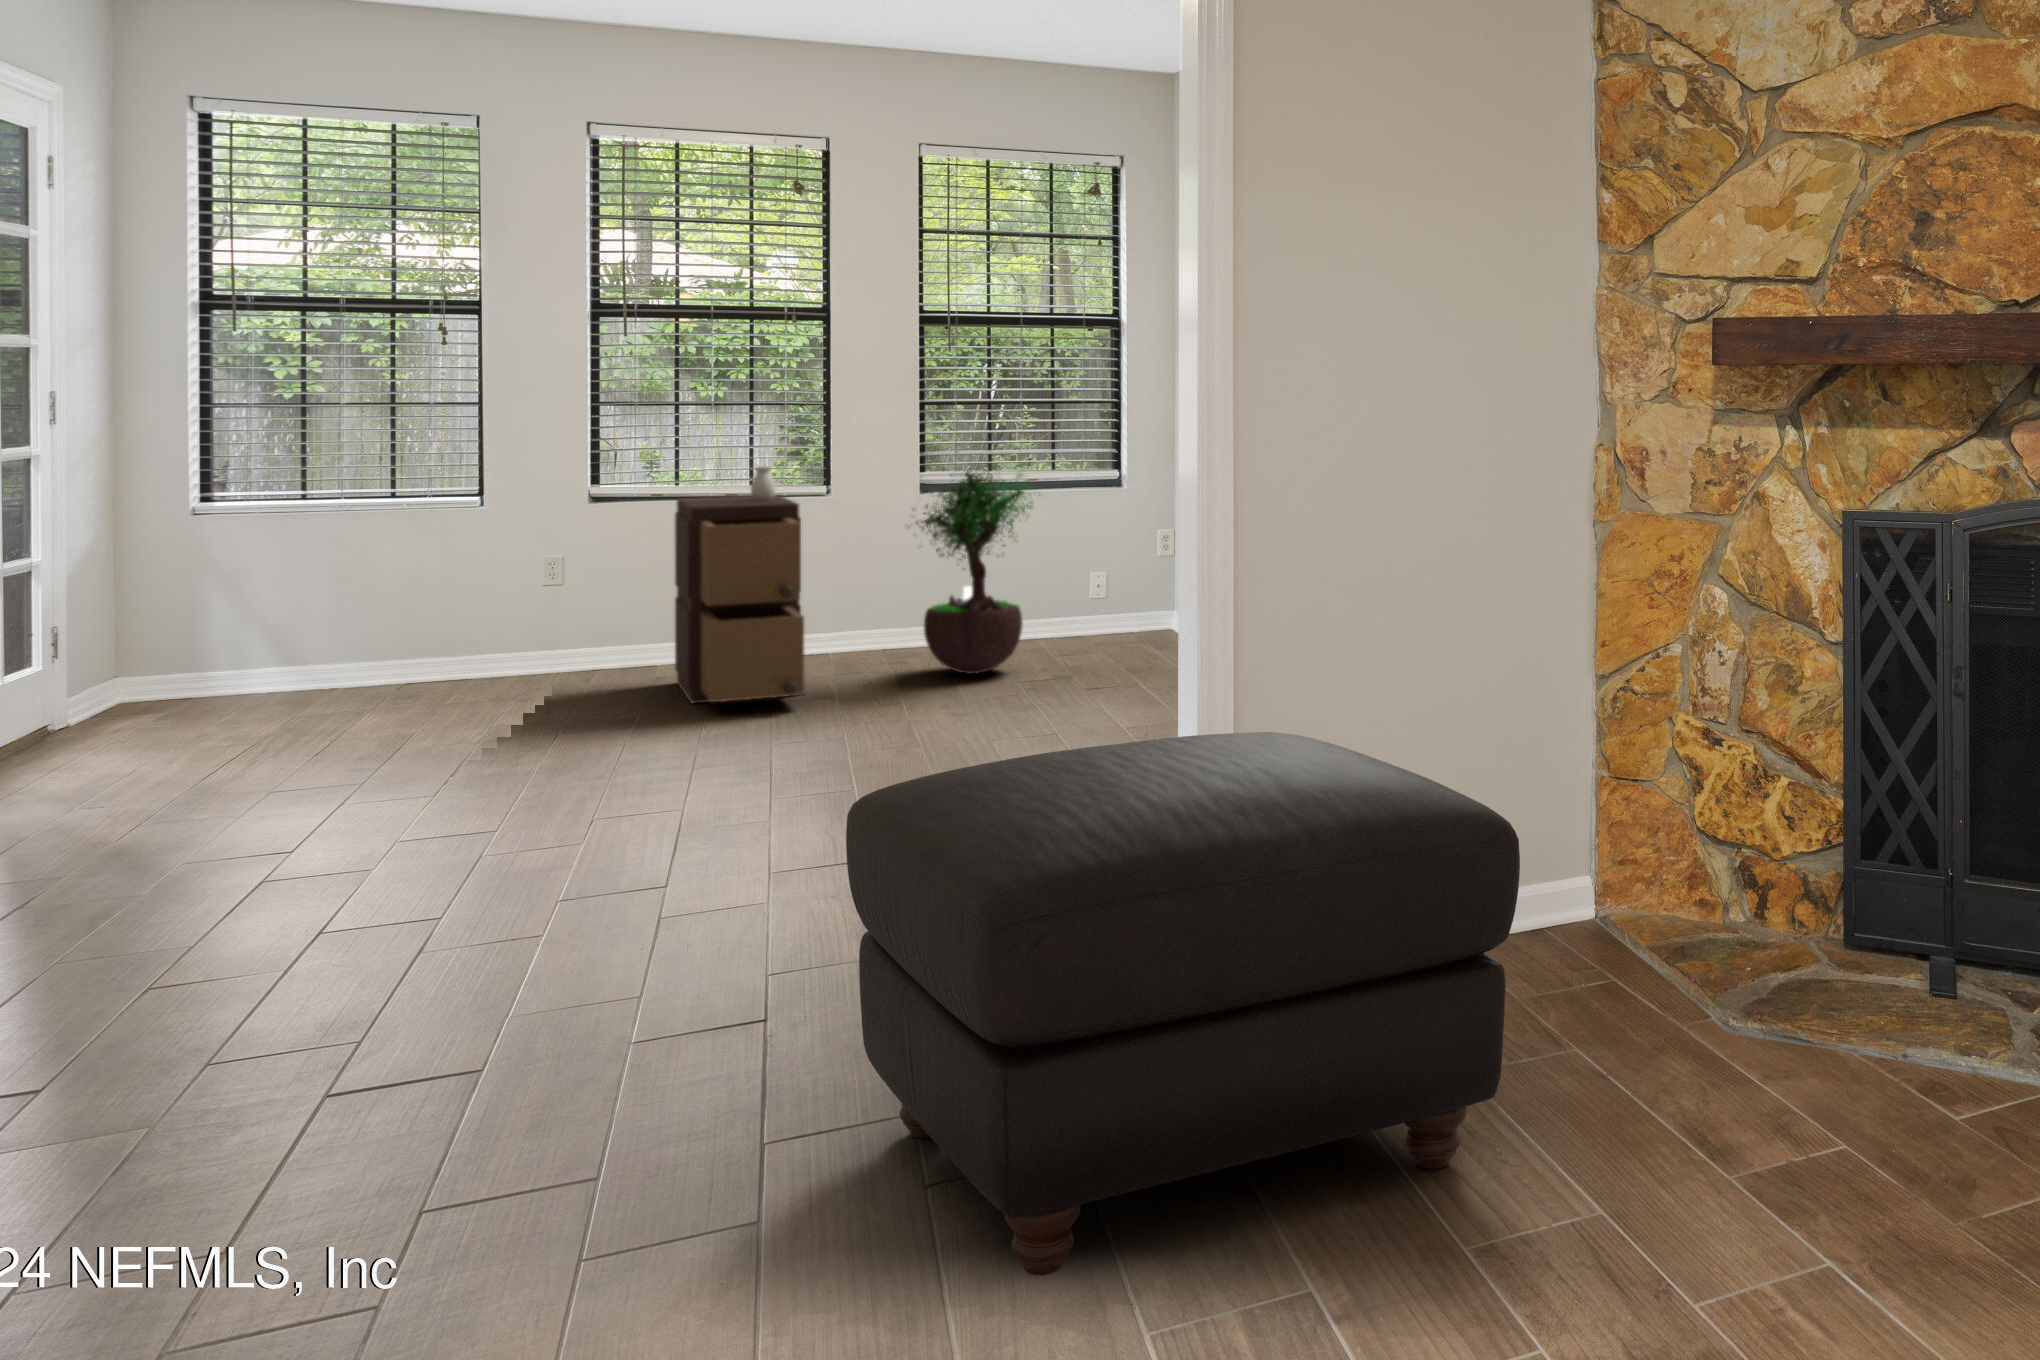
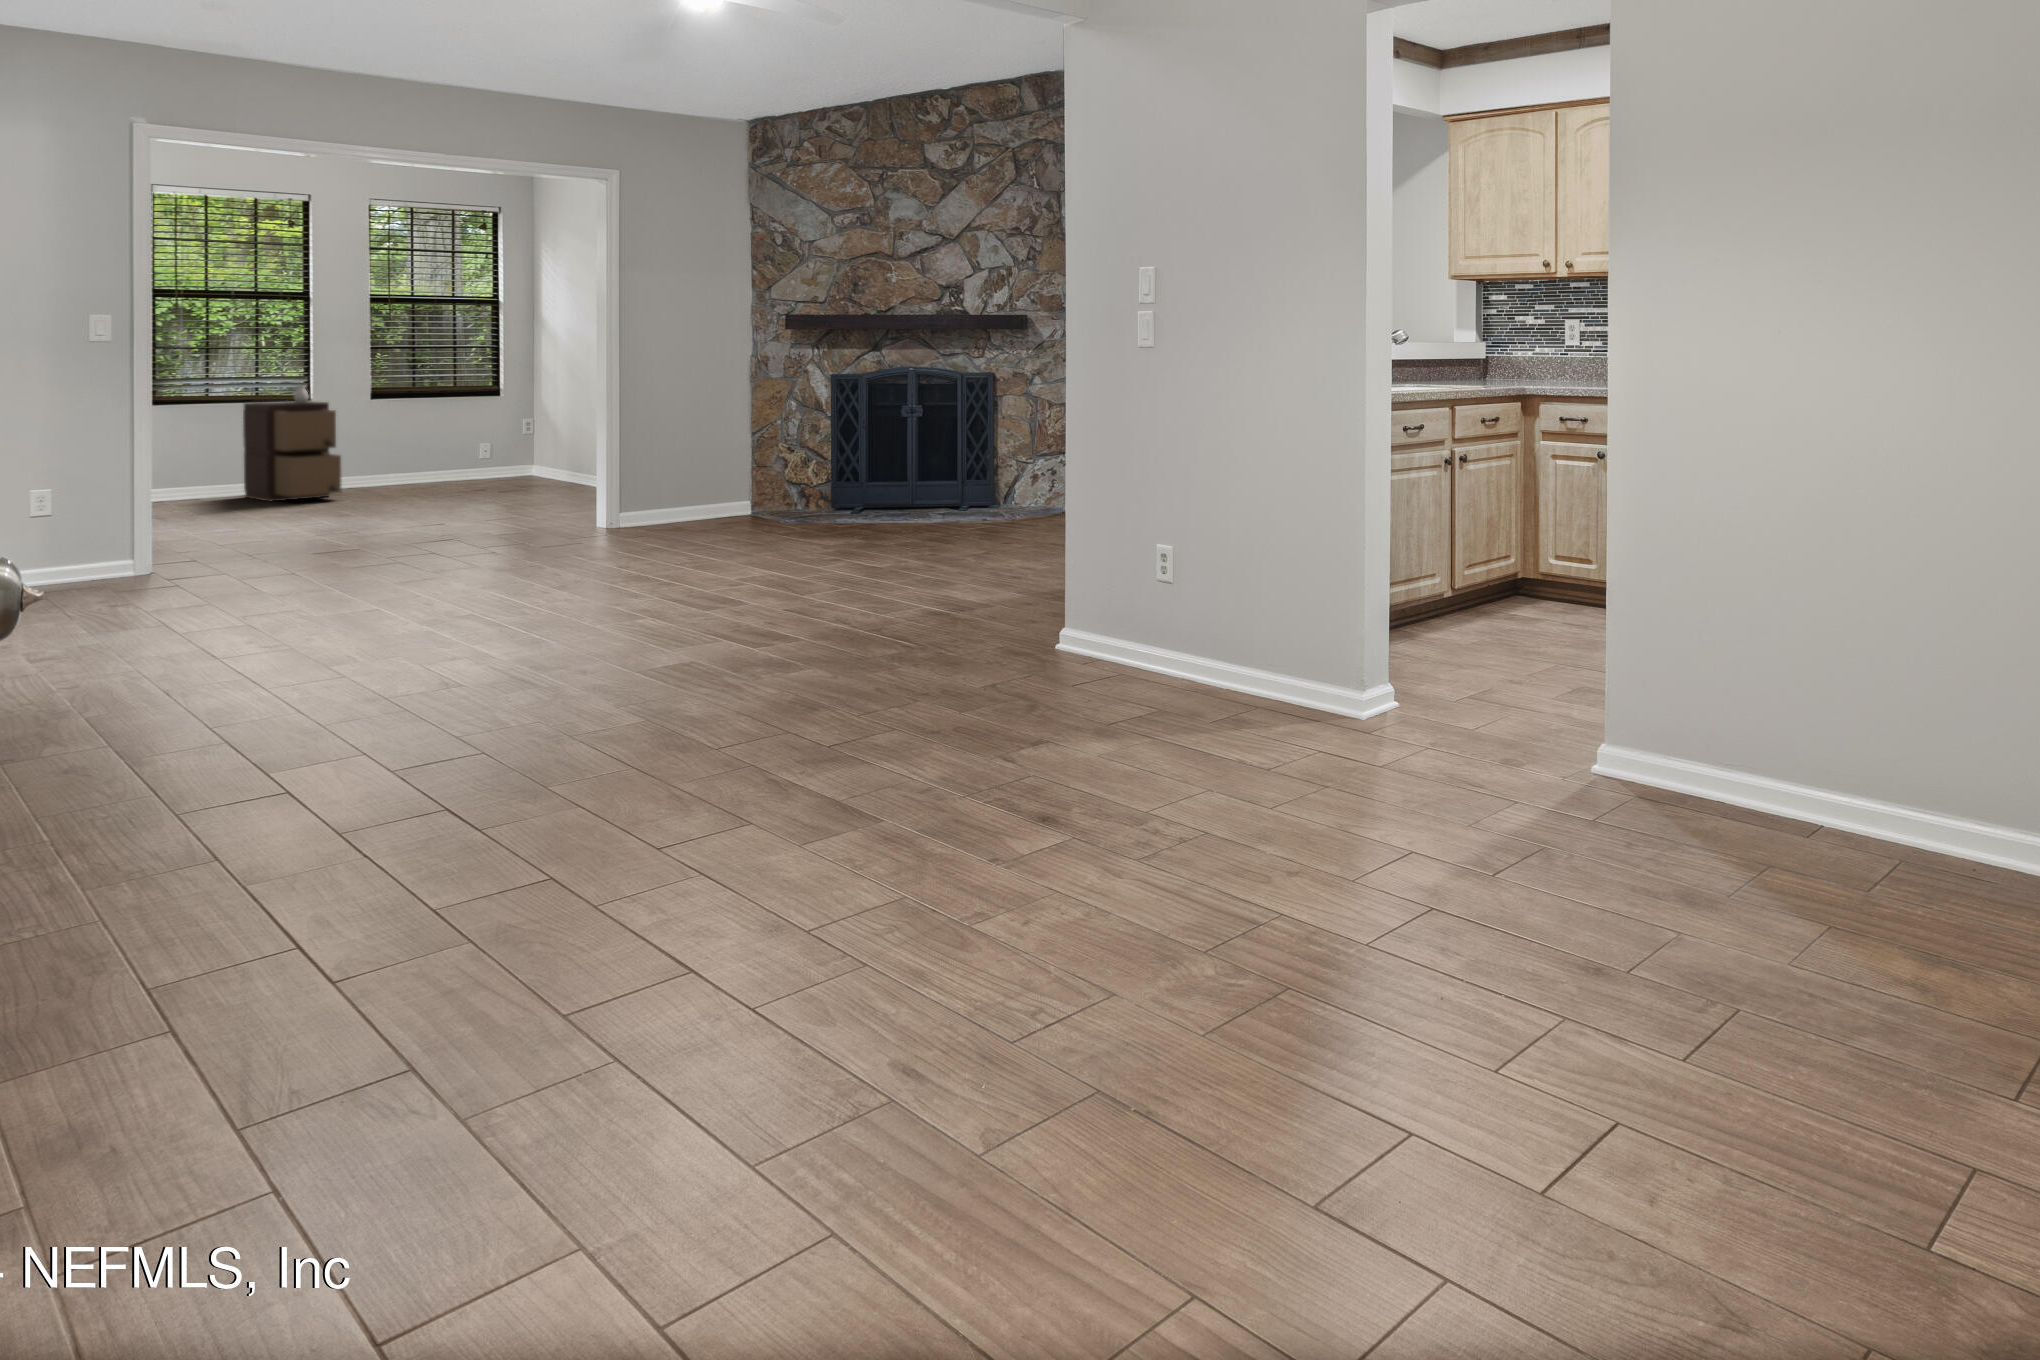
potted tree: present [916,451,1040,674] -> none [385,376,460,487]
ottoman: present [846,732,1520,1275] -> none [508,438,726,562]

